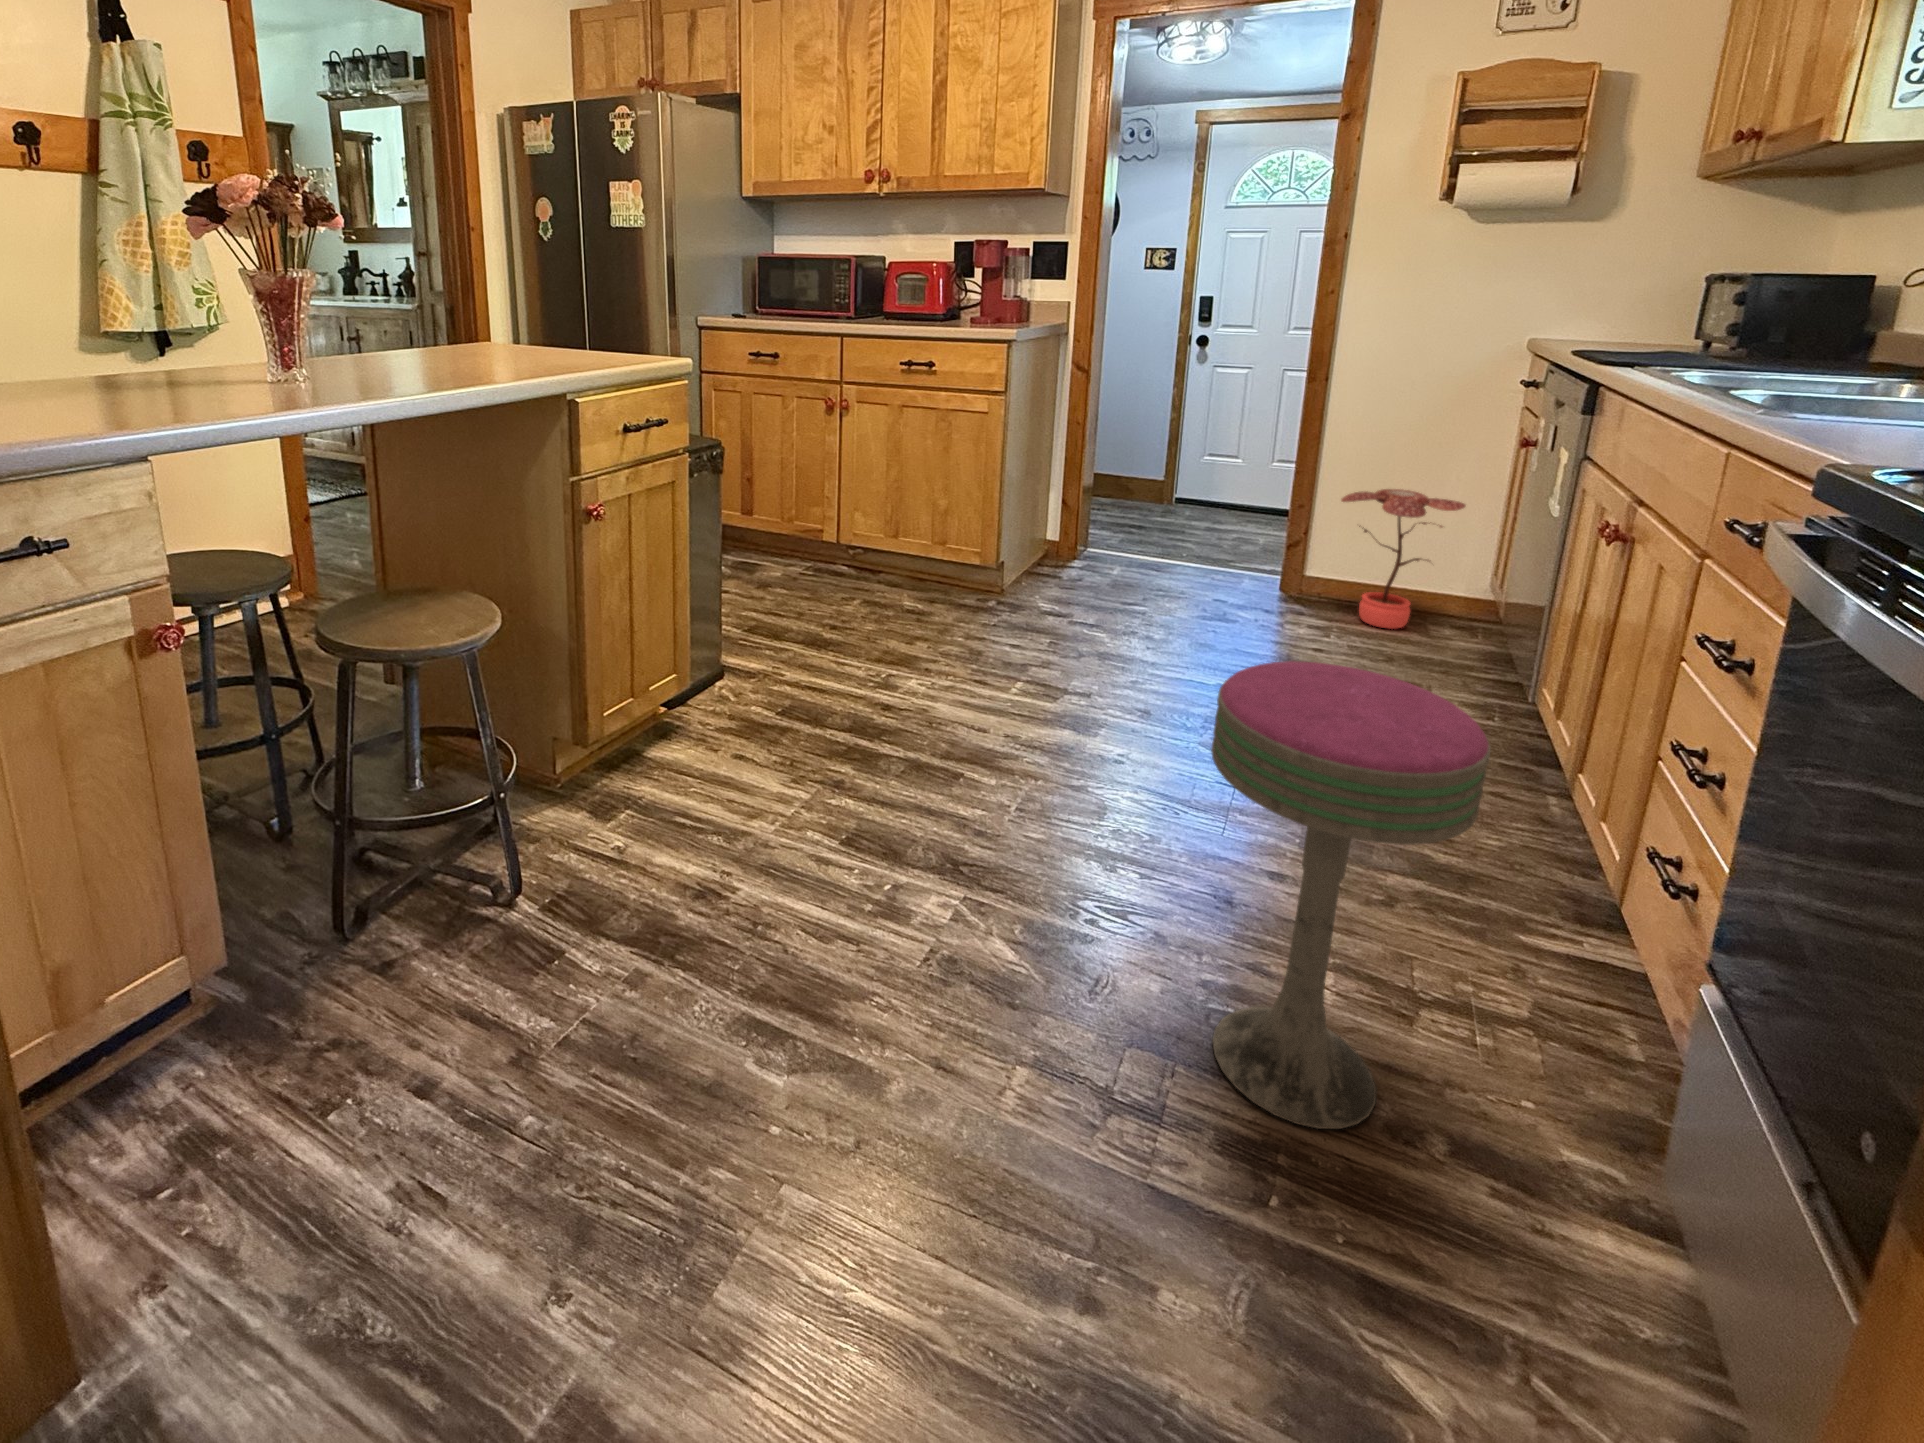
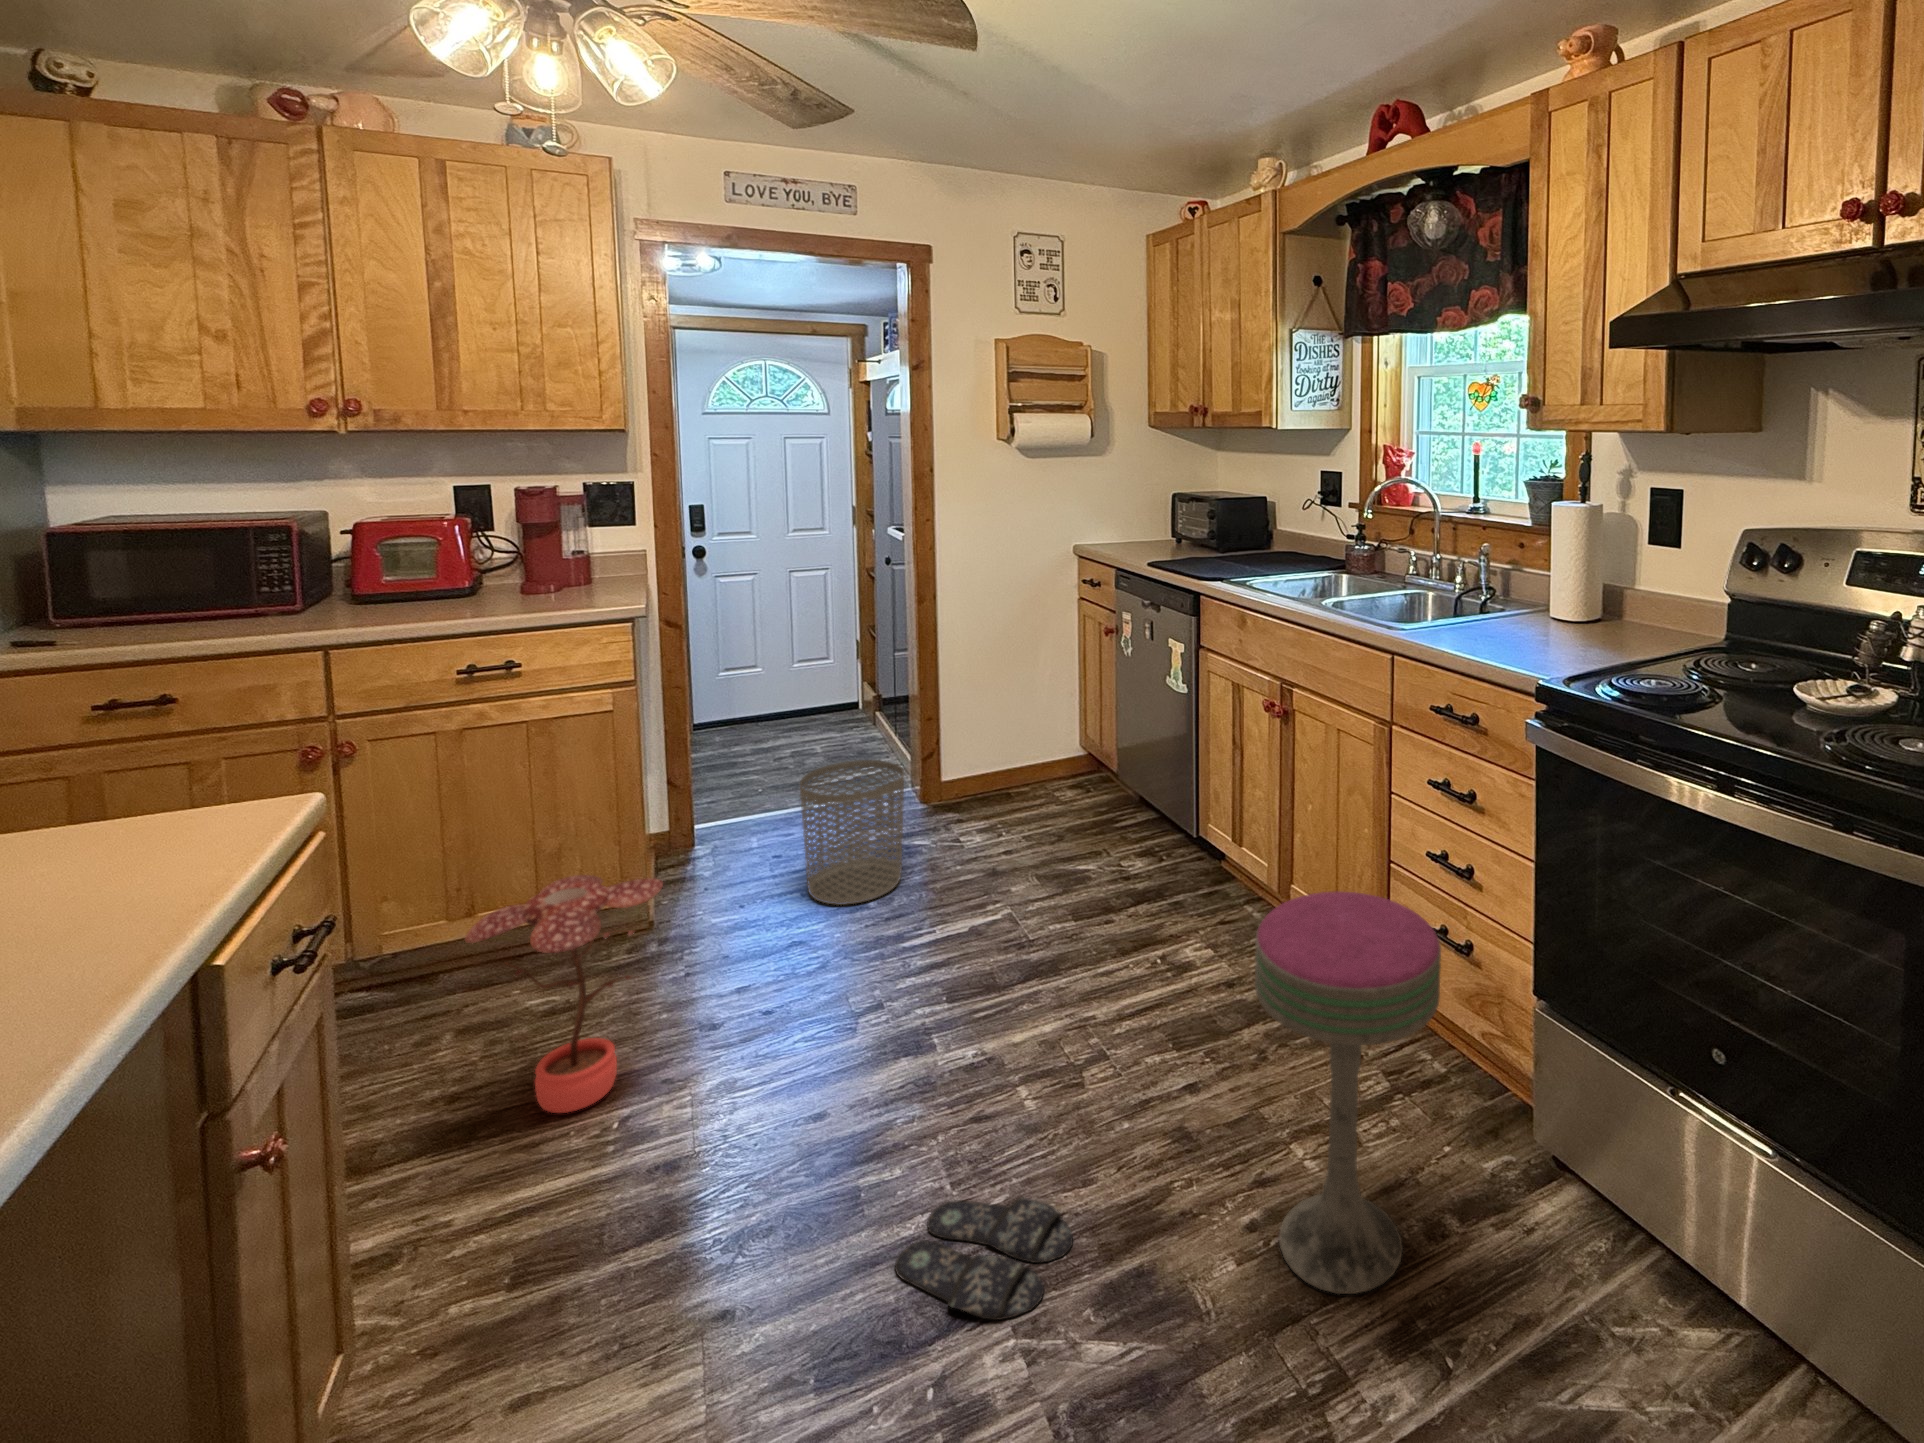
potted plant: present [1341,489,1466,629] -> present [465,875,663,1113]
waste bin: none [1116,509,1216,632] -> present [800,760,904,905]
slippers: none [935,812,1067,902] -> present [895,1197,1073,1320]

